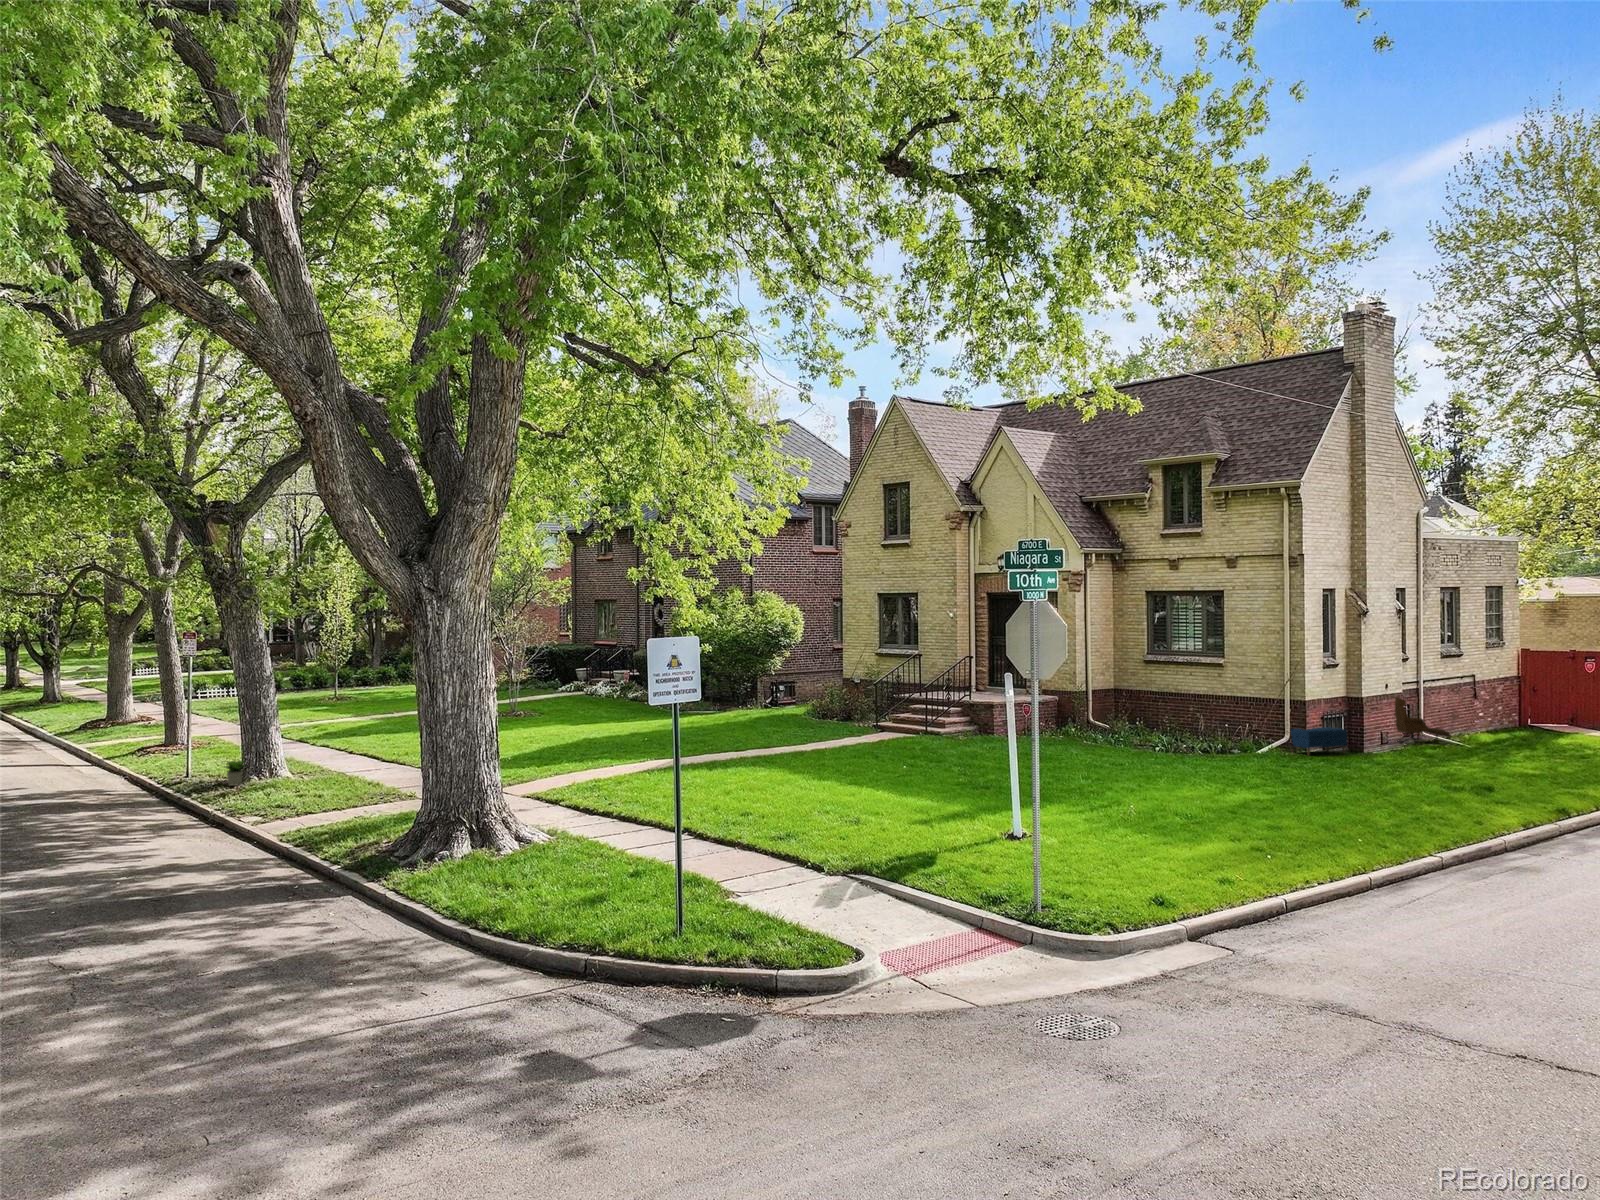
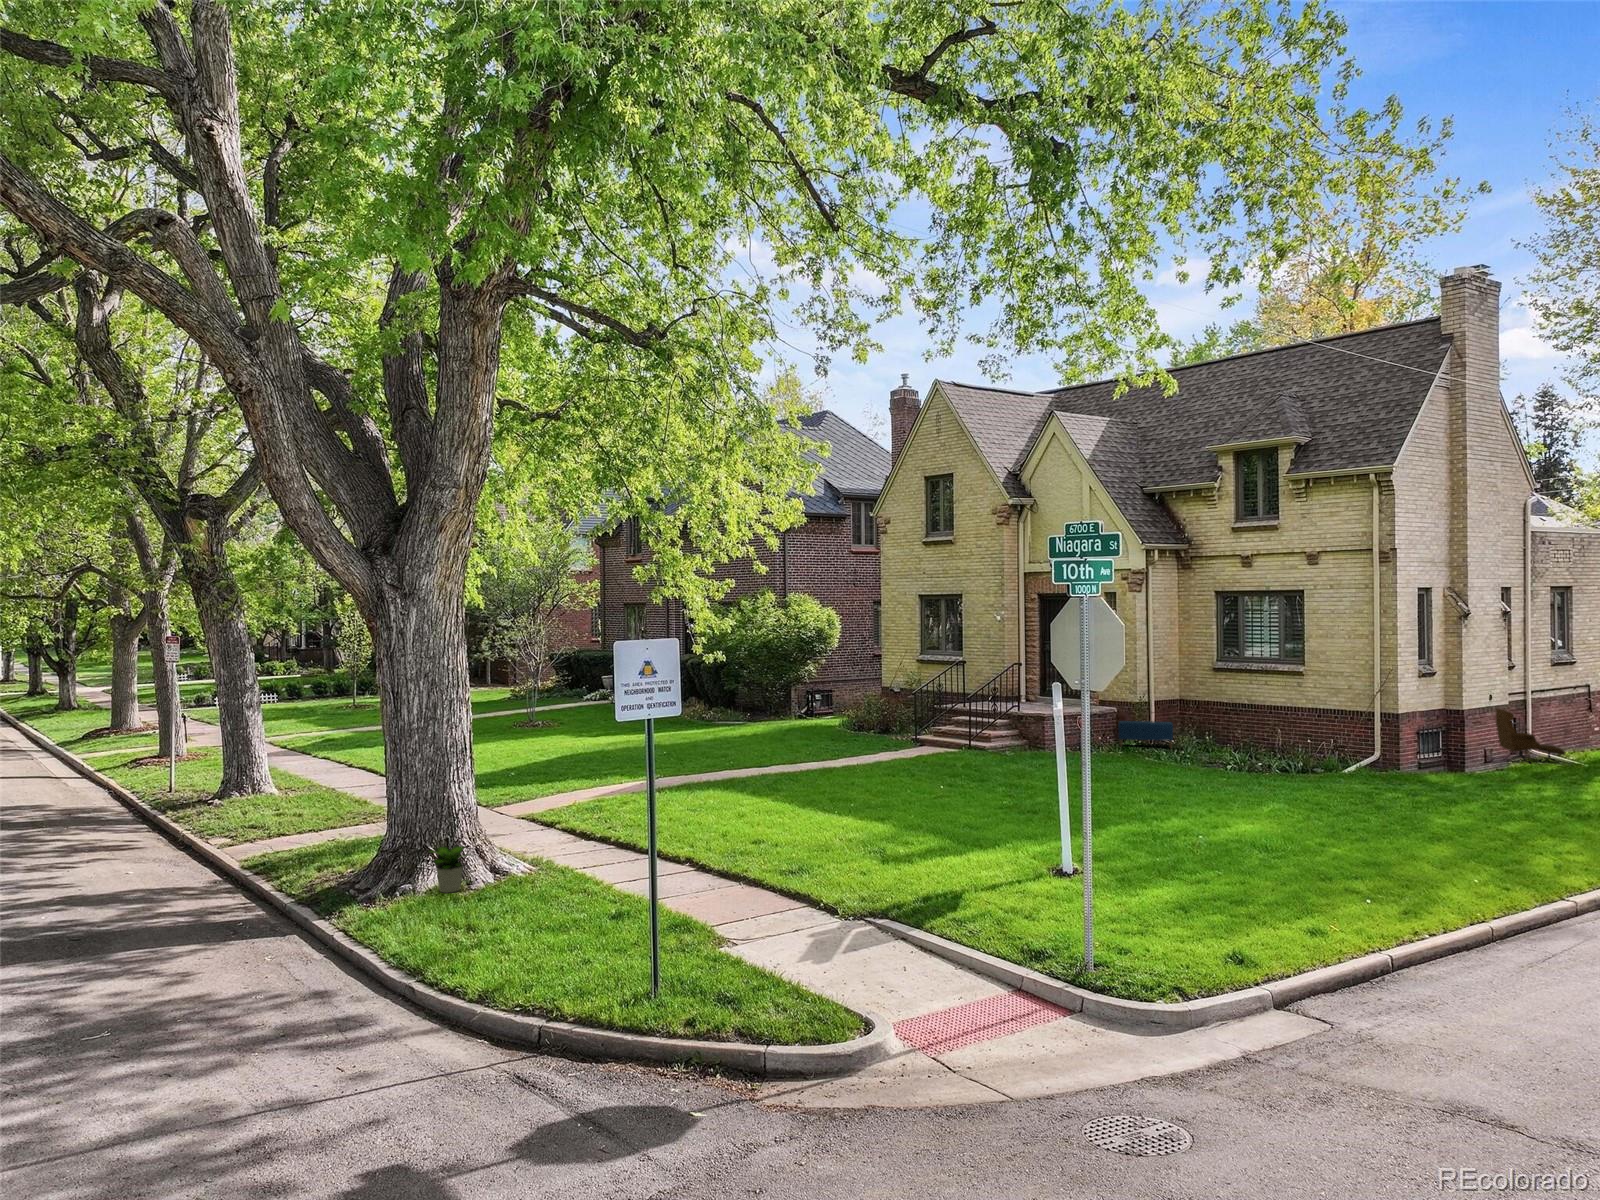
bench: present [1291,727,1347,756] -> present [1118,721,1173,748]
potted plant: present [225,760,246,786] -> present [428,845,474,893]

